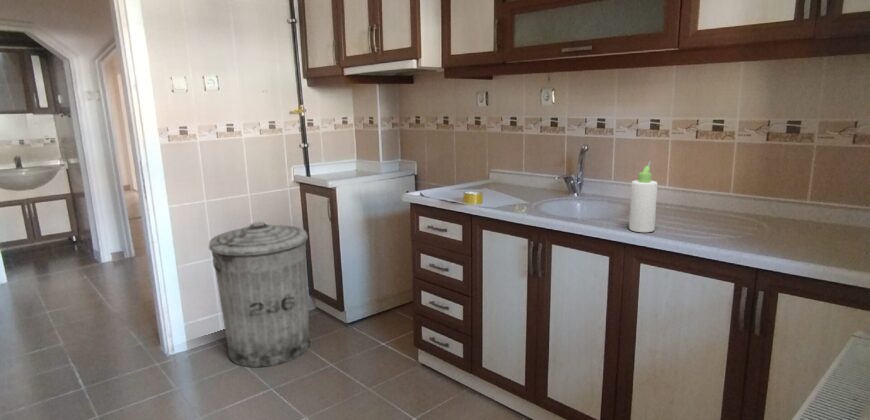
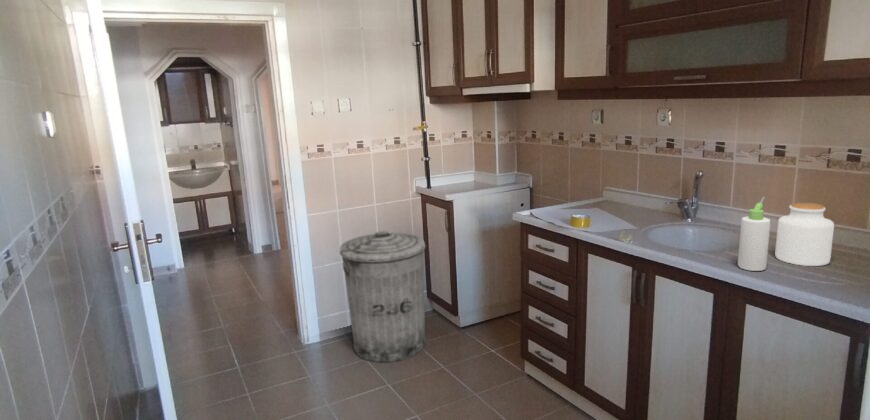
jar: none [658,168,709,226] -> present [775,203,834,266]

